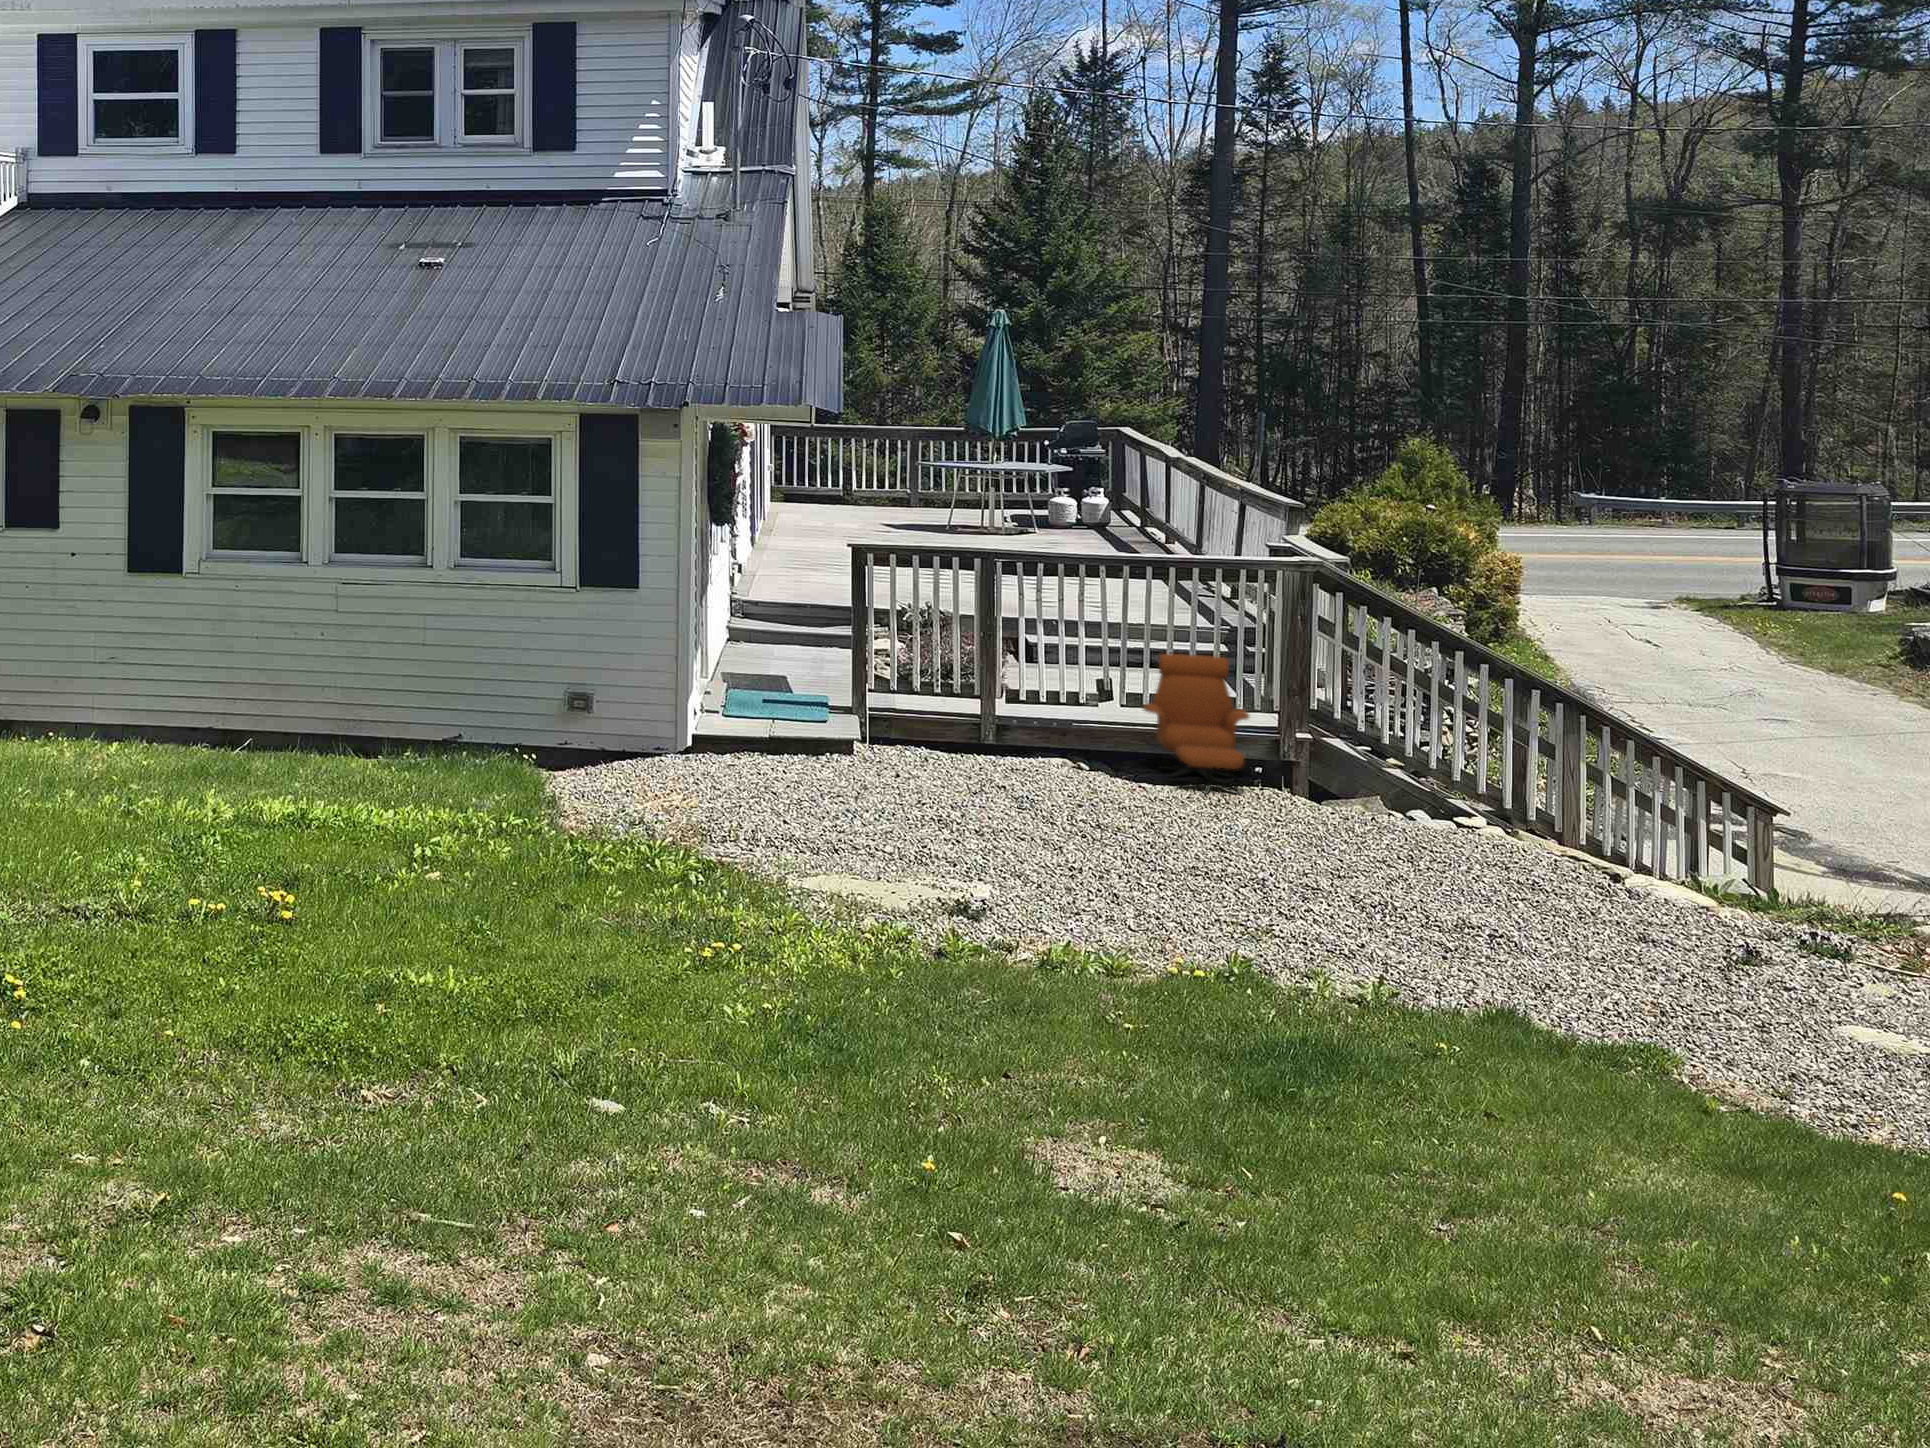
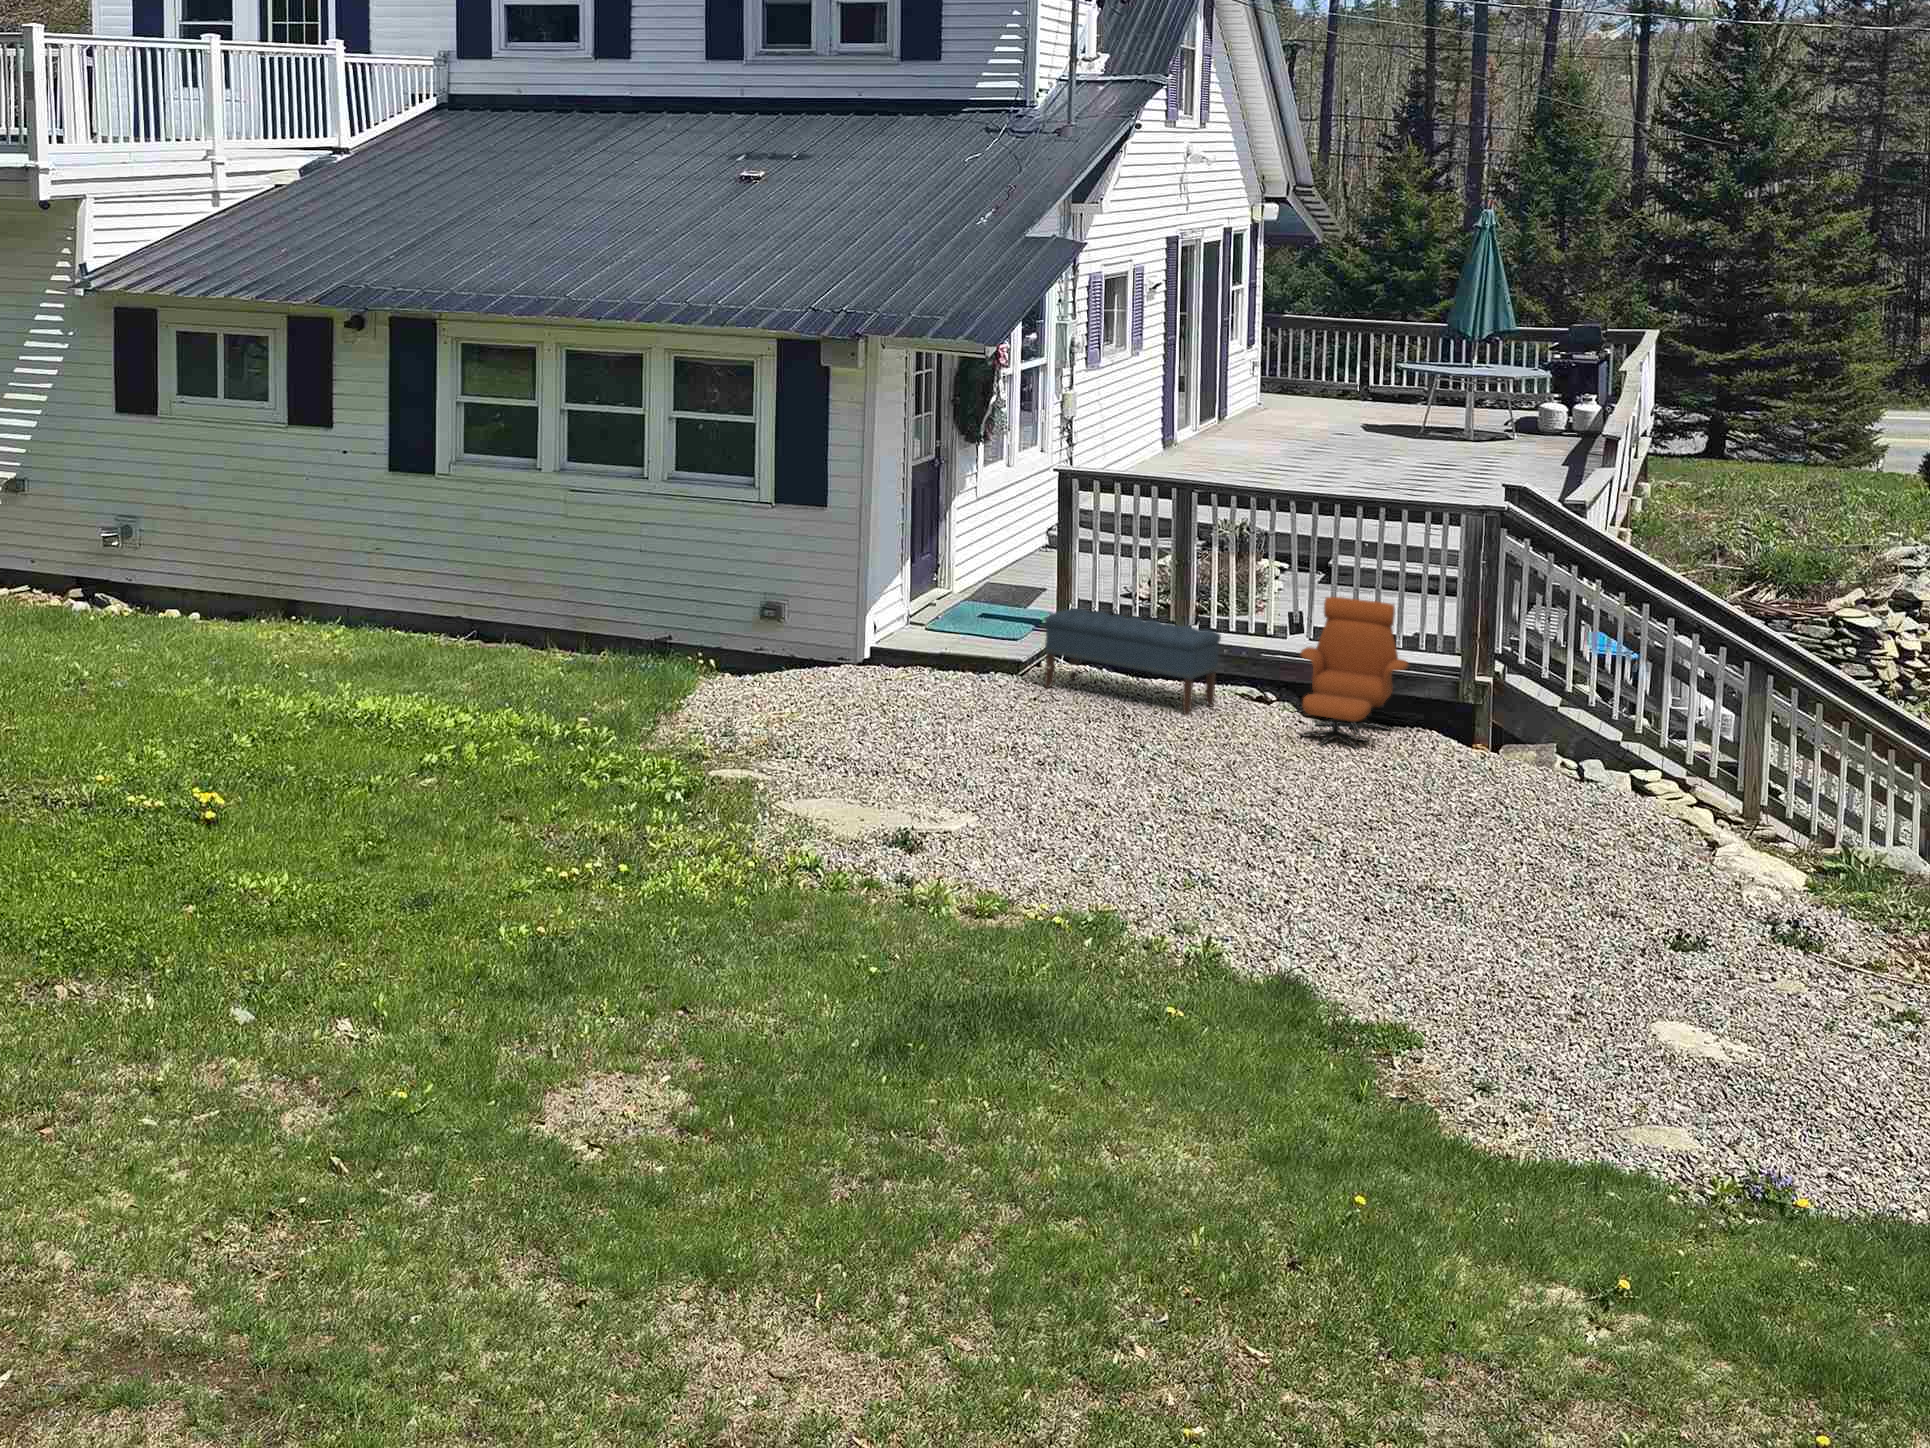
bench: none [892,678,1063,776] -> present [1045,608,1221,716]

